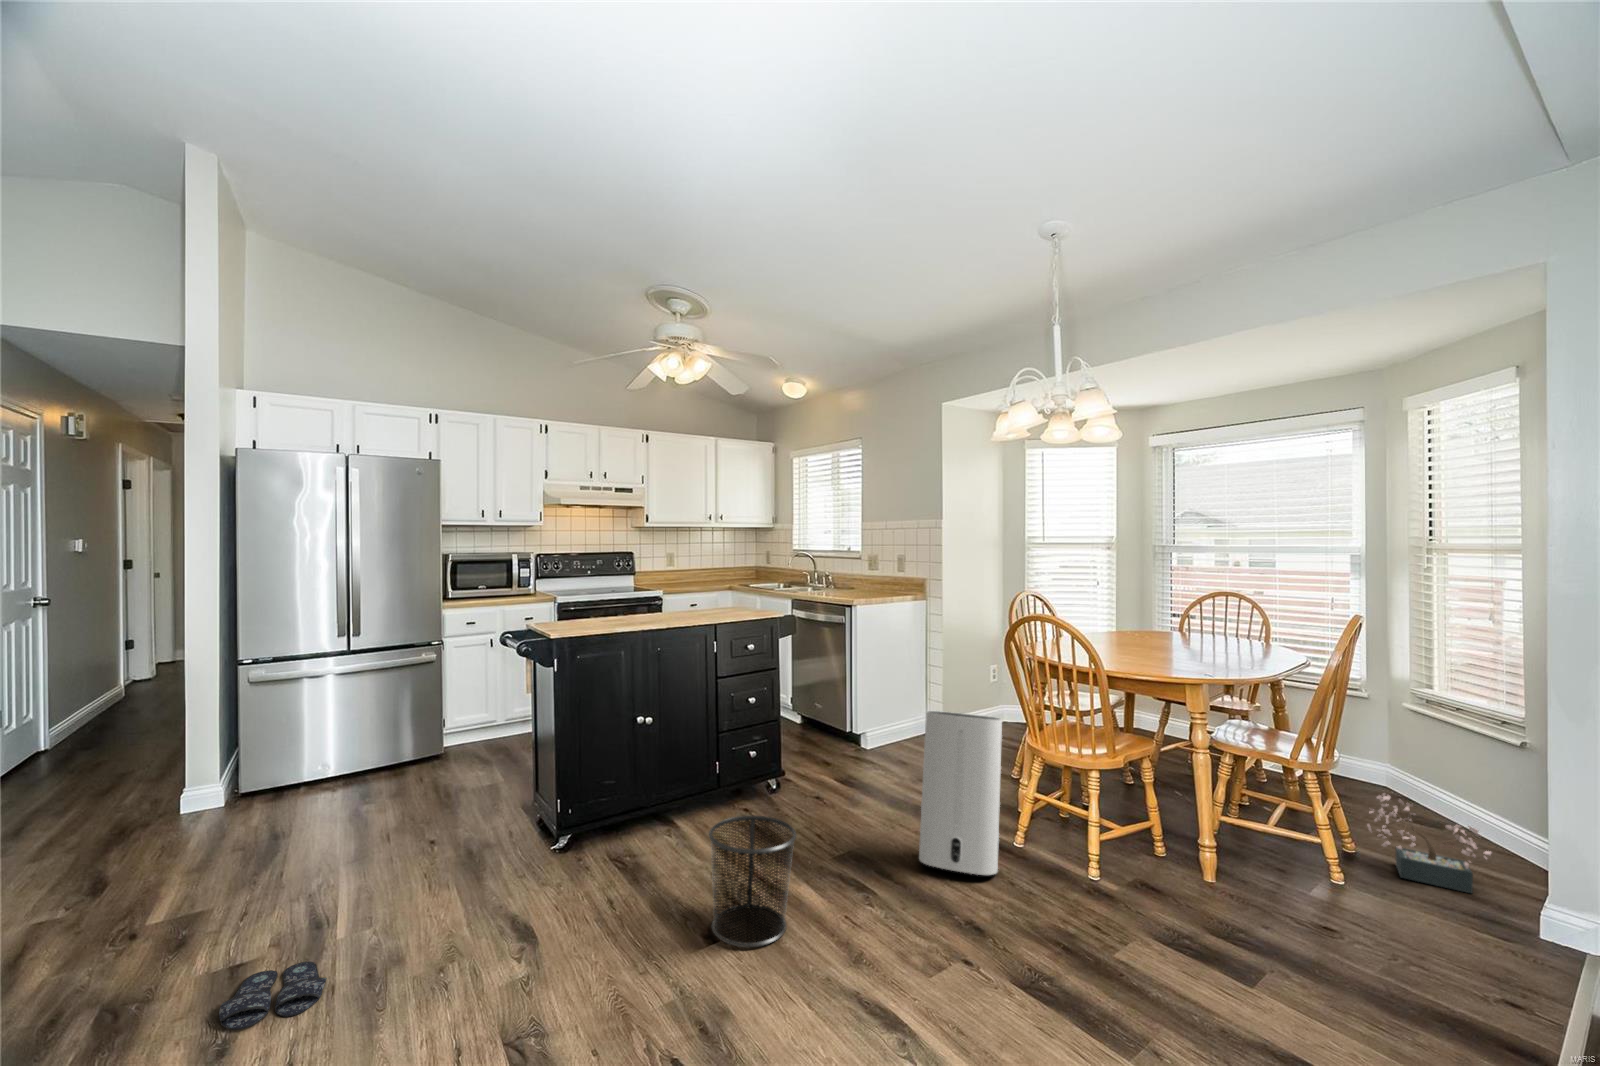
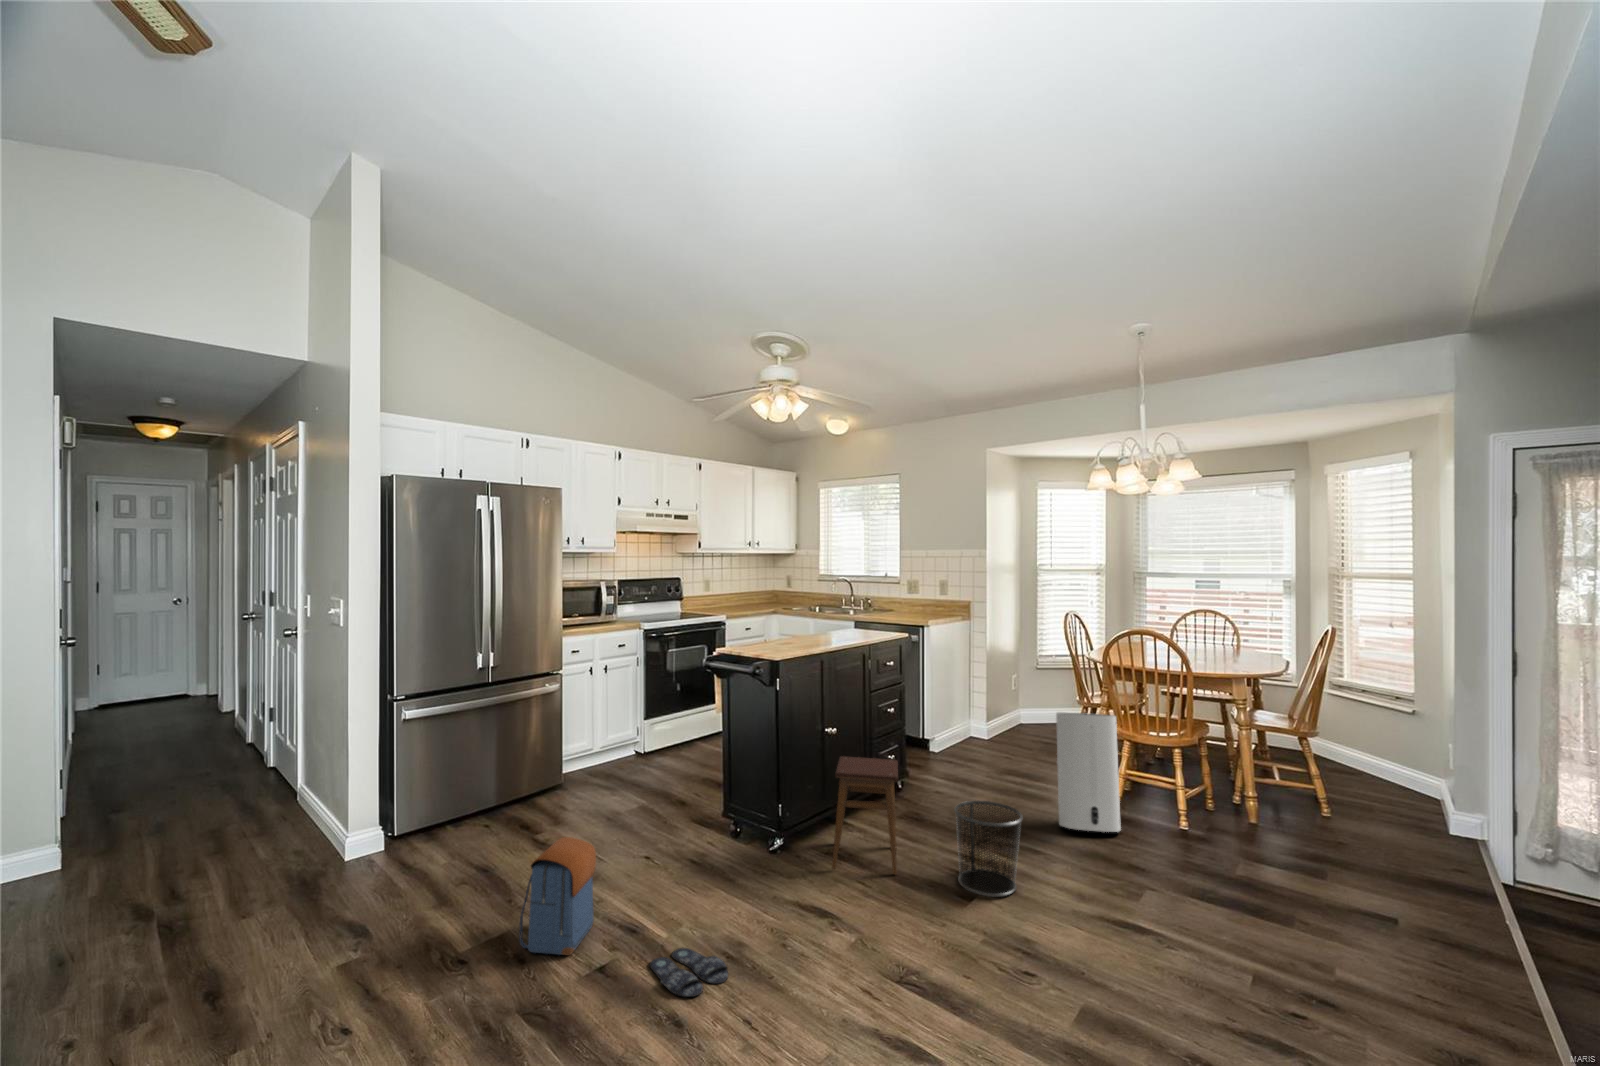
stool: none [584,747,695,900] -> present [832,756,898,874]
decorative plant: present [1367,793,1491,893] -> none [1335,751,1413,813]
backpack: none [153,815,266,953] -> present [519,837,596,955]

